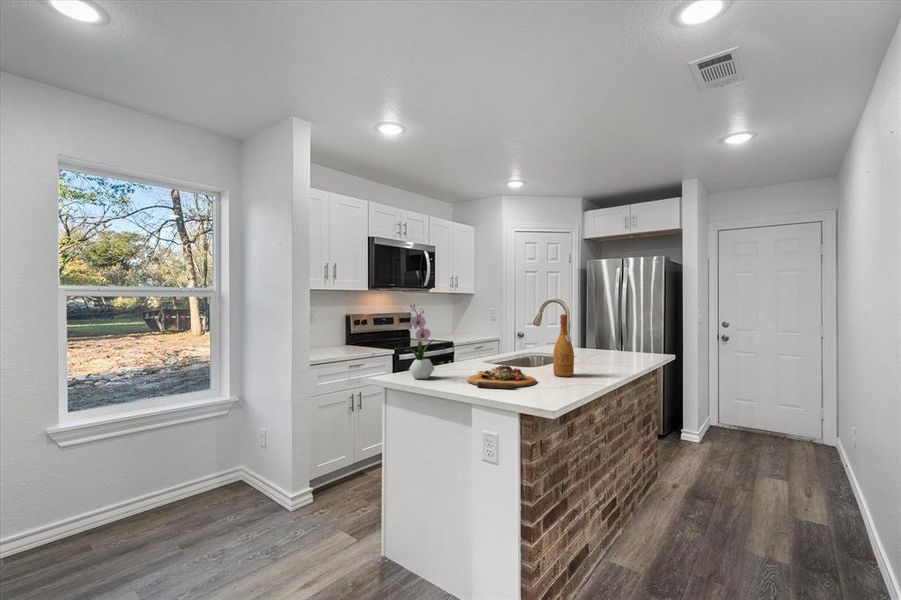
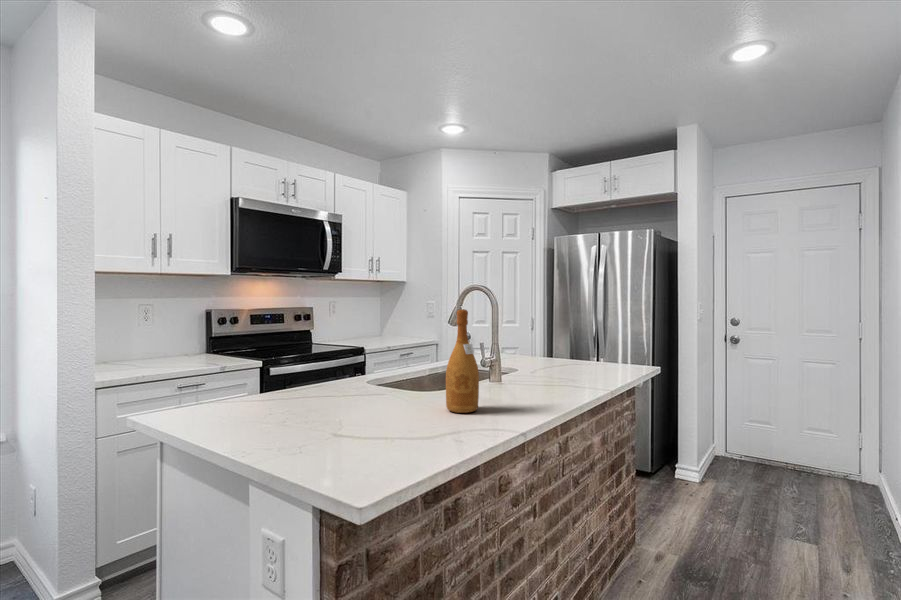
flower arrangement: present [409,305,434,379] -> none [186,293,243,421]
cutting board: present [467,365,536,389] -> none [283,396,405,445]

